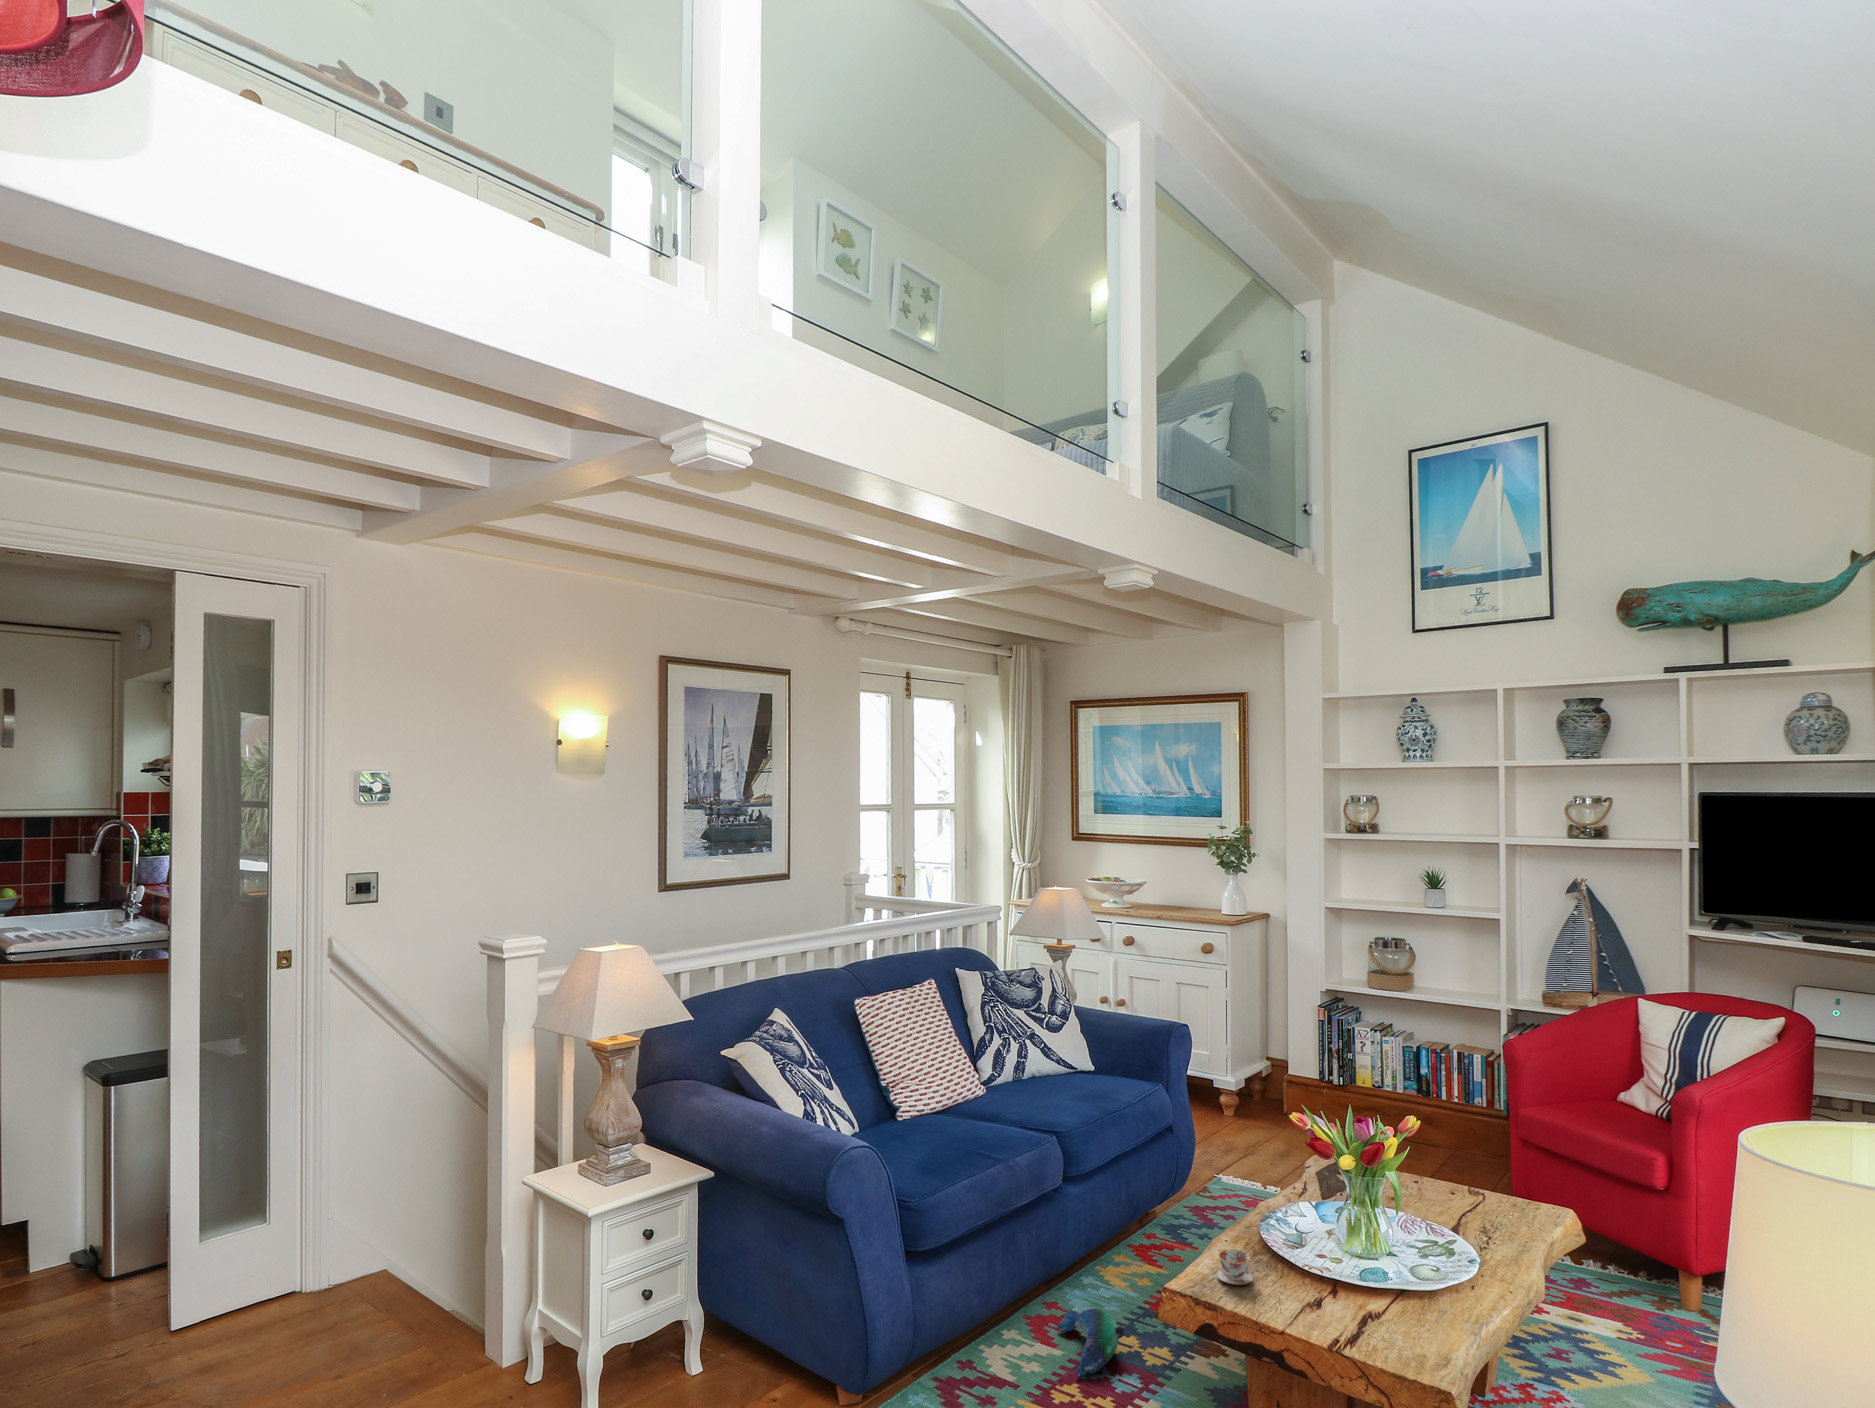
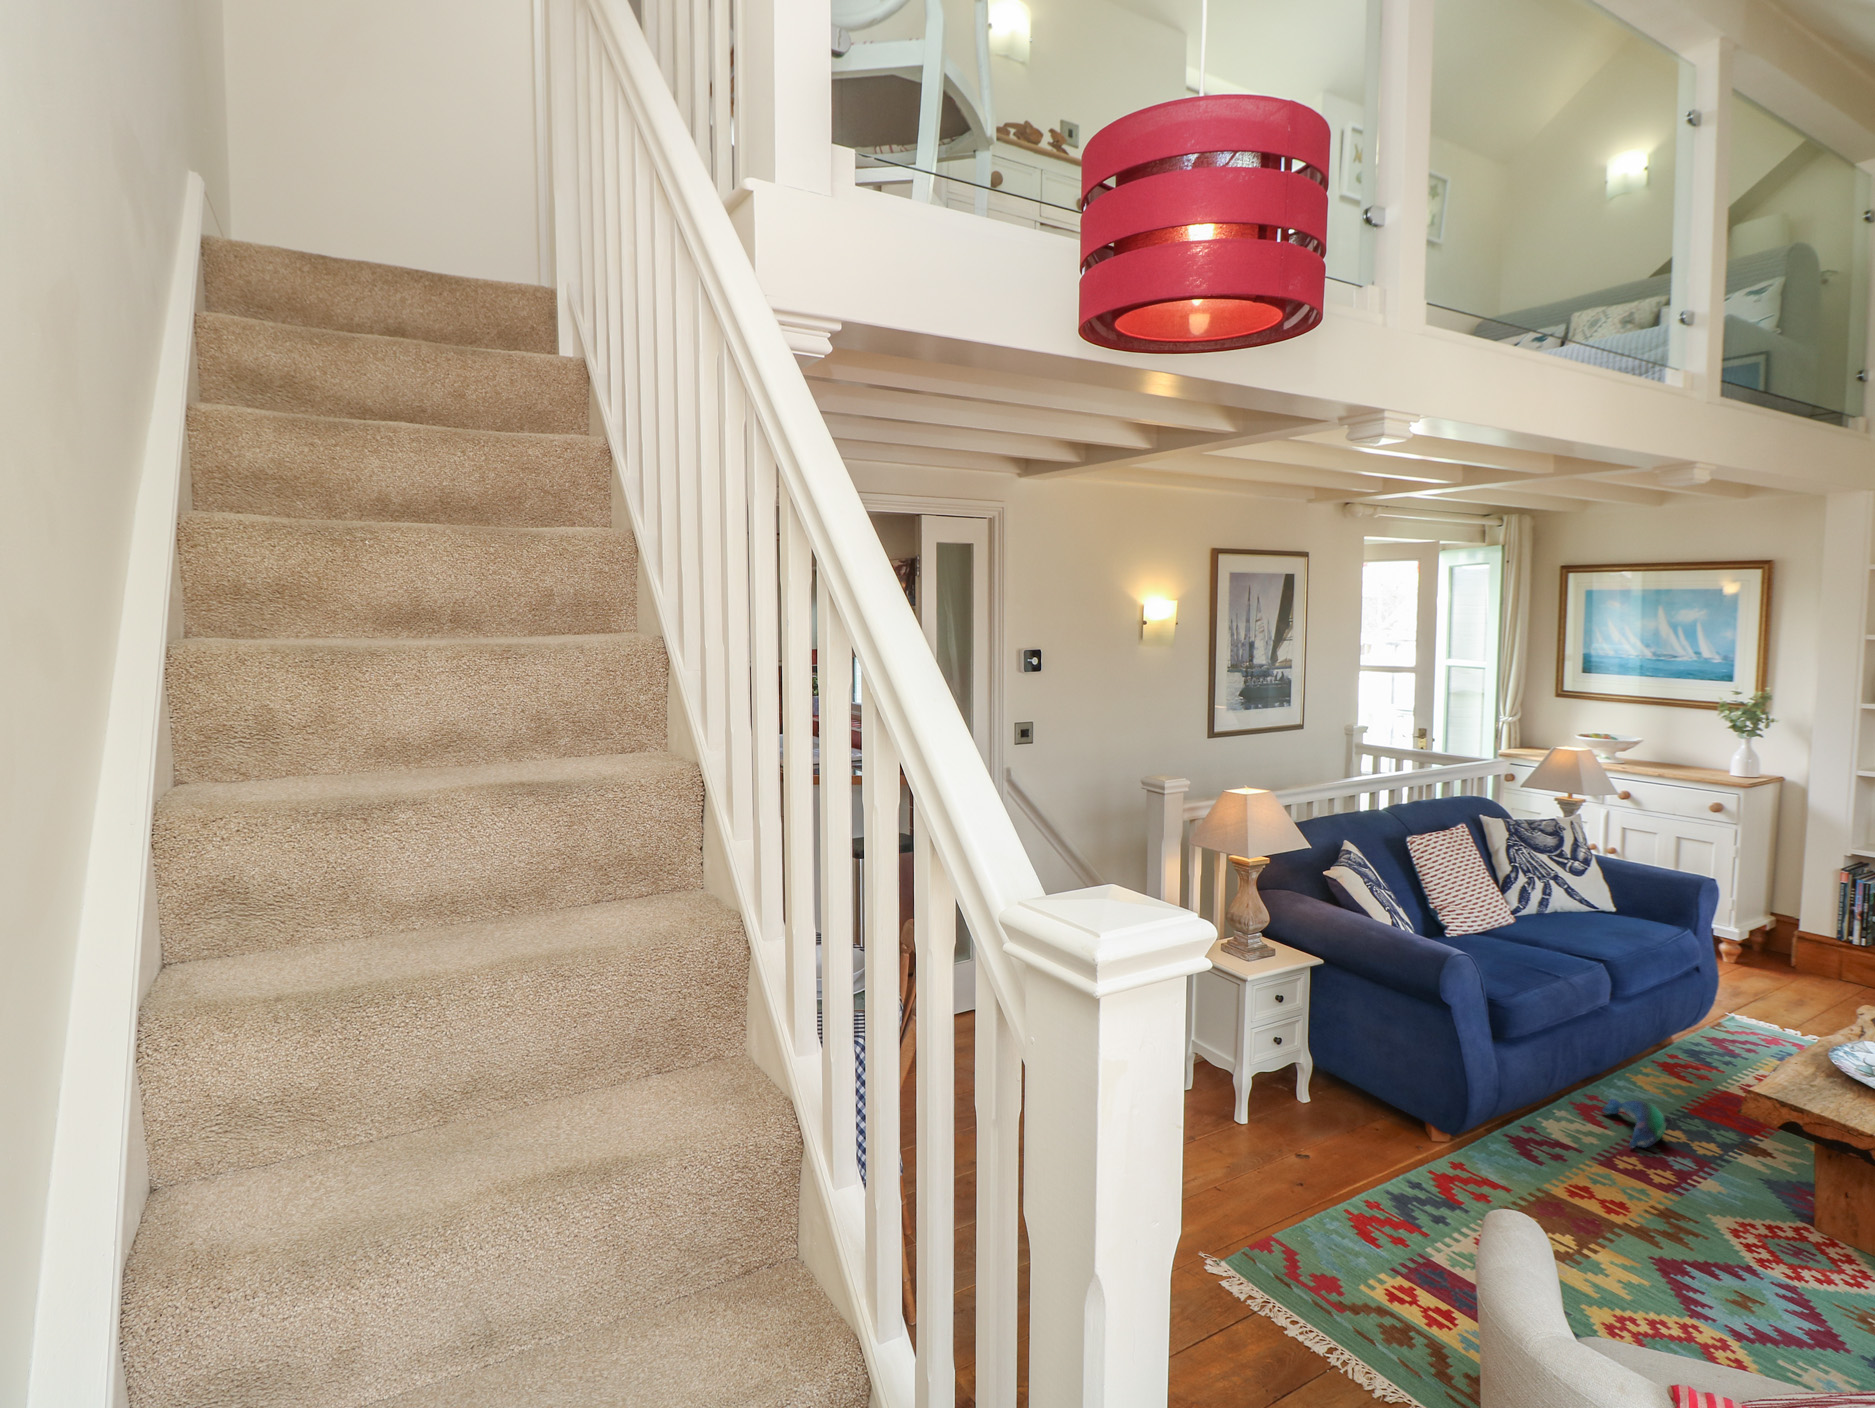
teacup: present [1217,1249,1253,1285] -> none [1799,1071,1836,1099]

